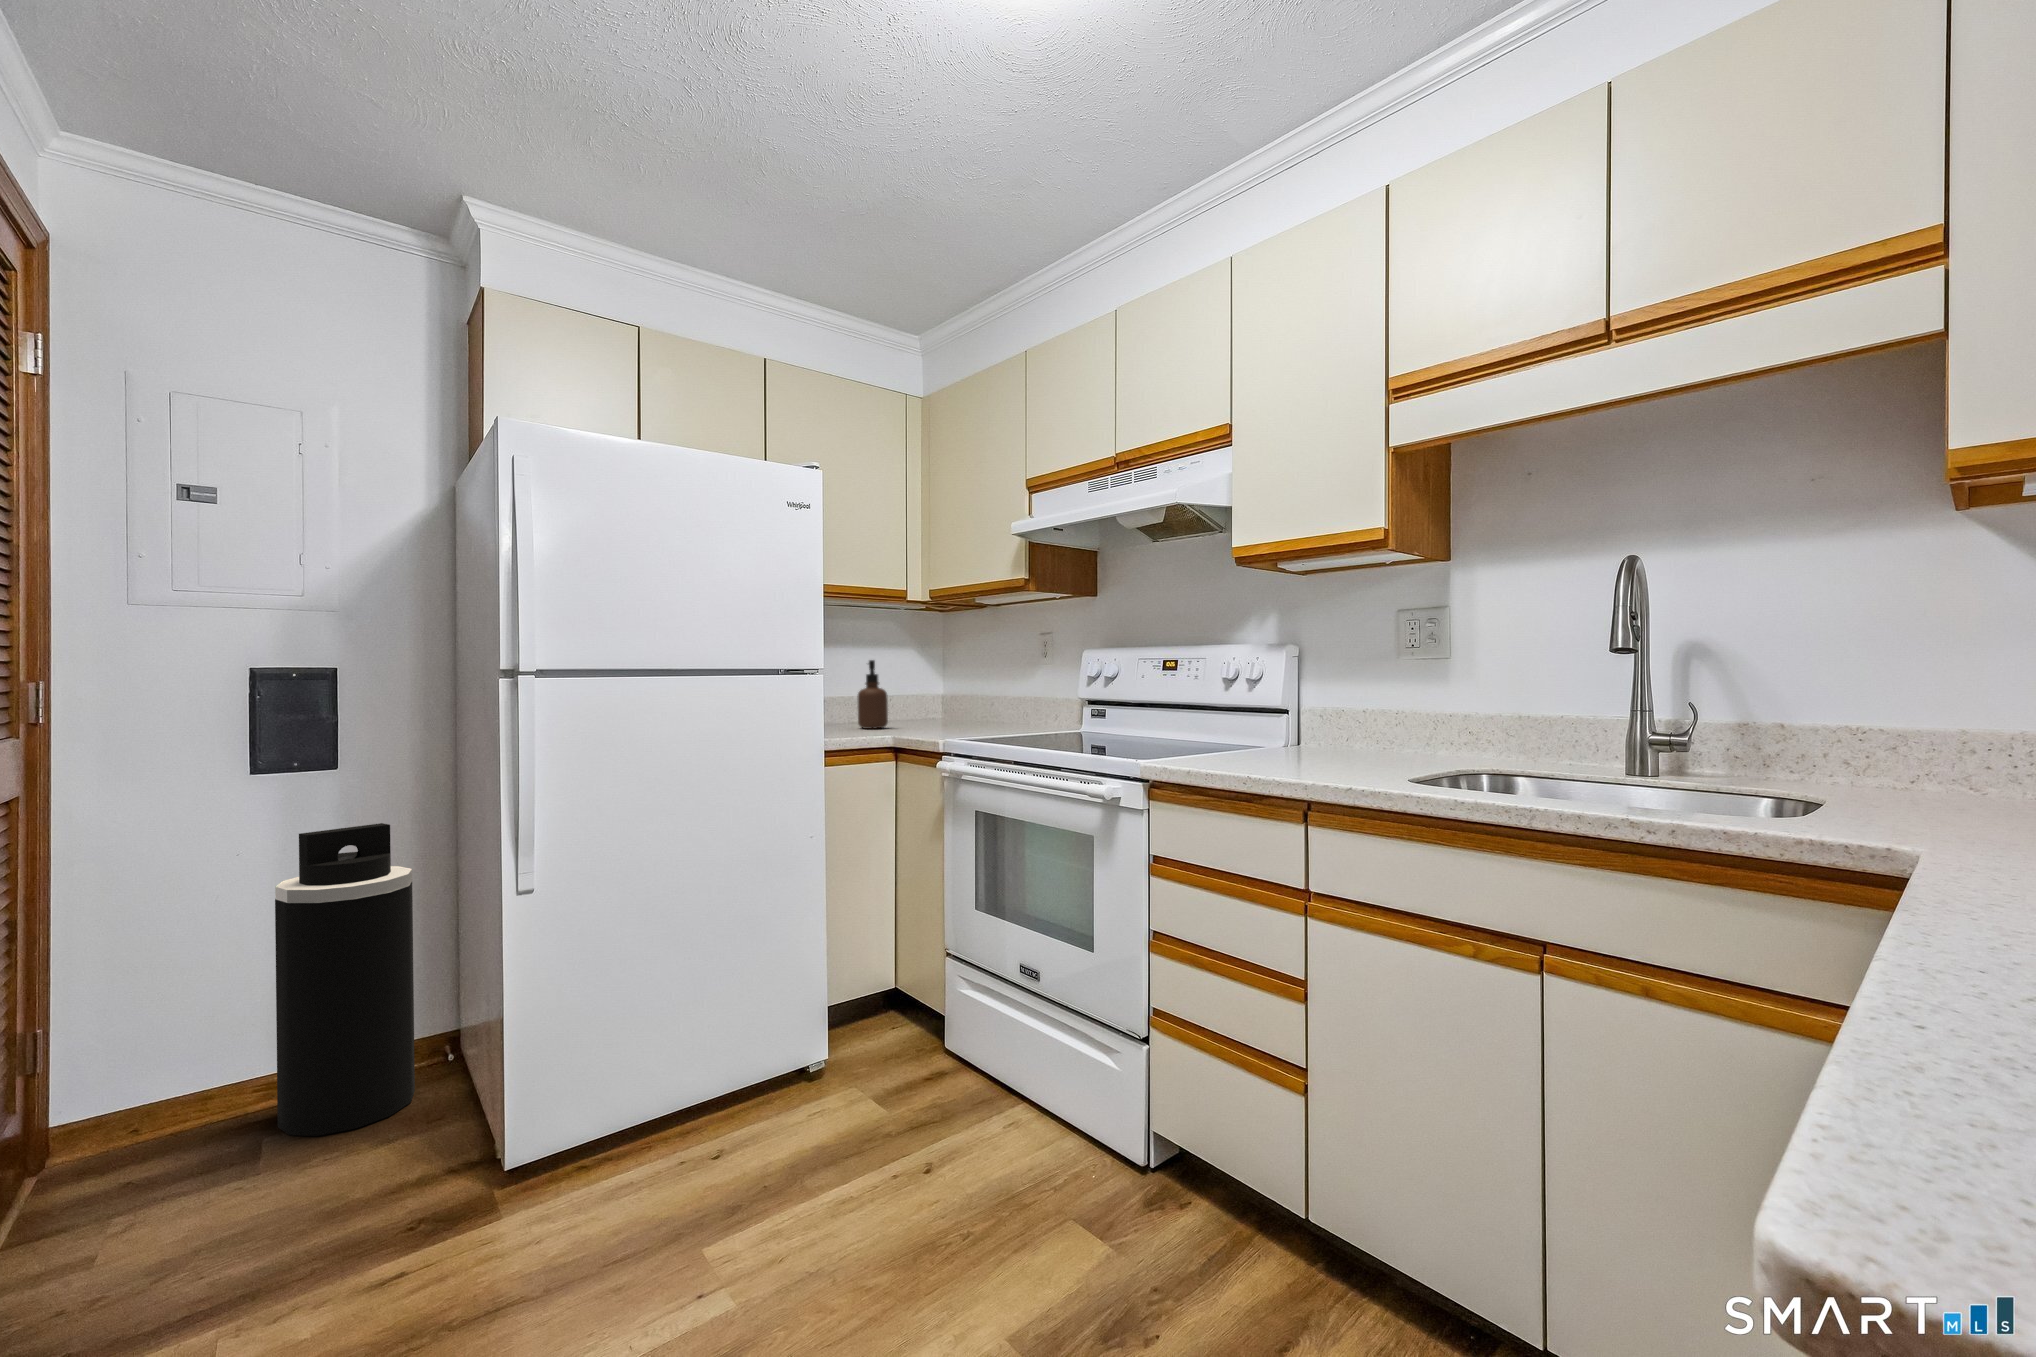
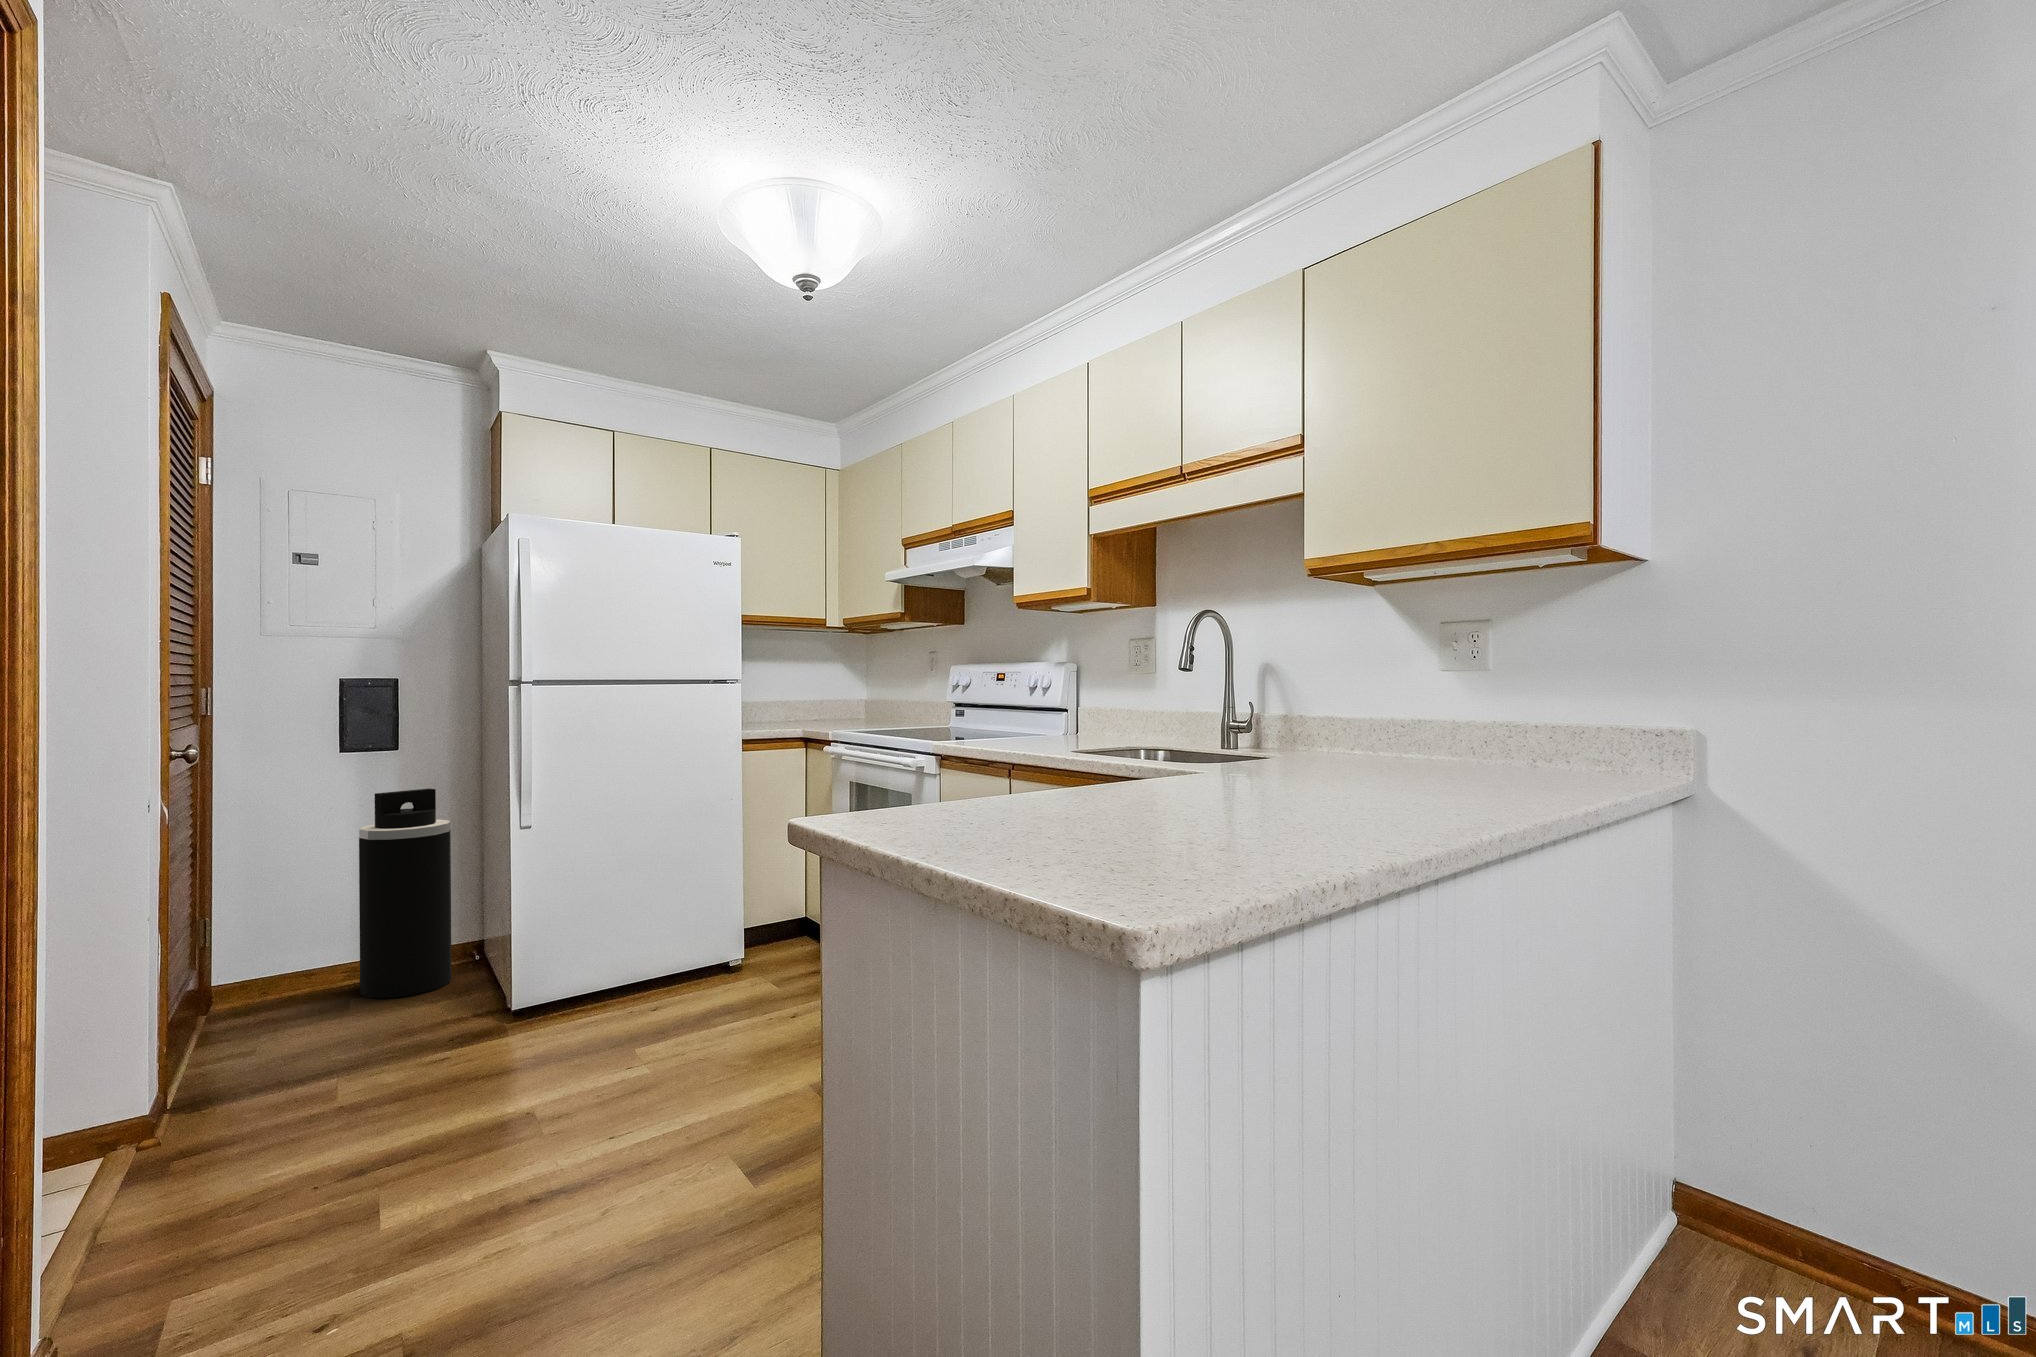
soap dispenser: present [857,660,888,729] -> none [789,672,813,725]

